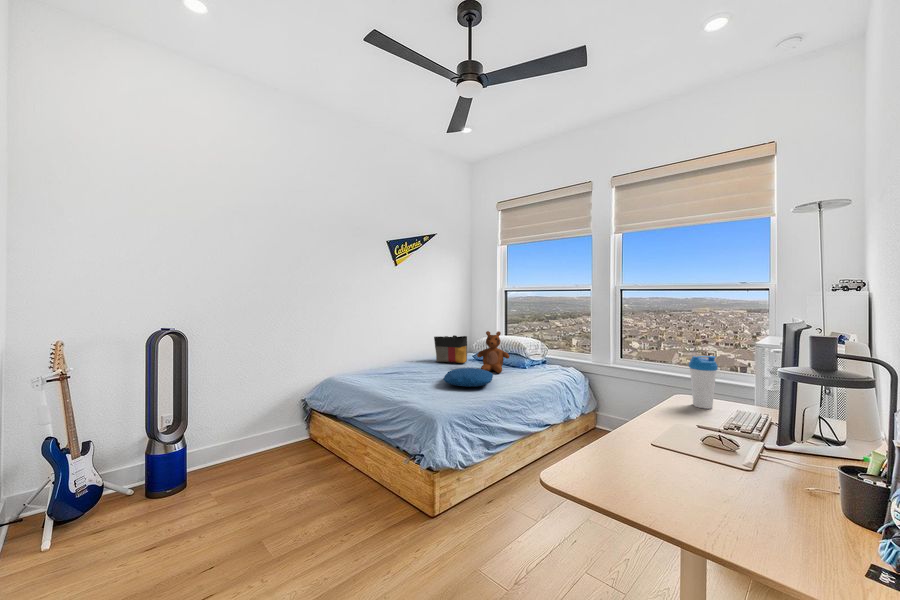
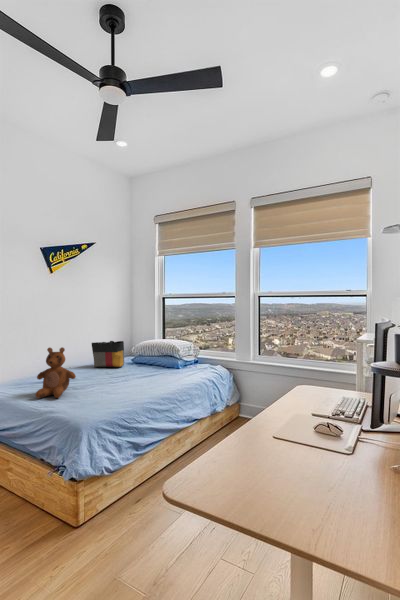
teddy bear: present [477,331,509,373] -> present [35,347,76,398]
water bottle: present [689,356,718,409] -> none [306,351,328,398]
pillow: present [443,368,493,387] -> none [95,372,145,390]

